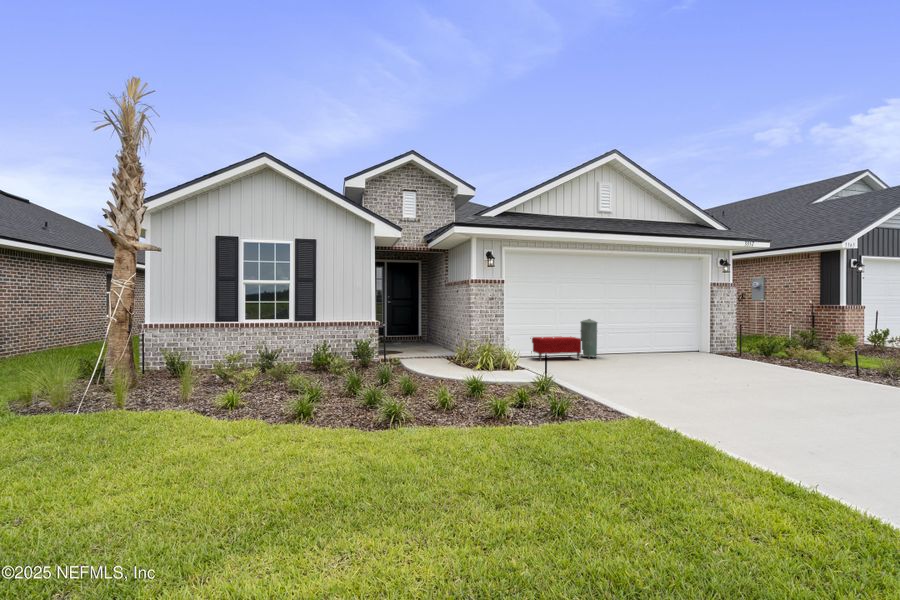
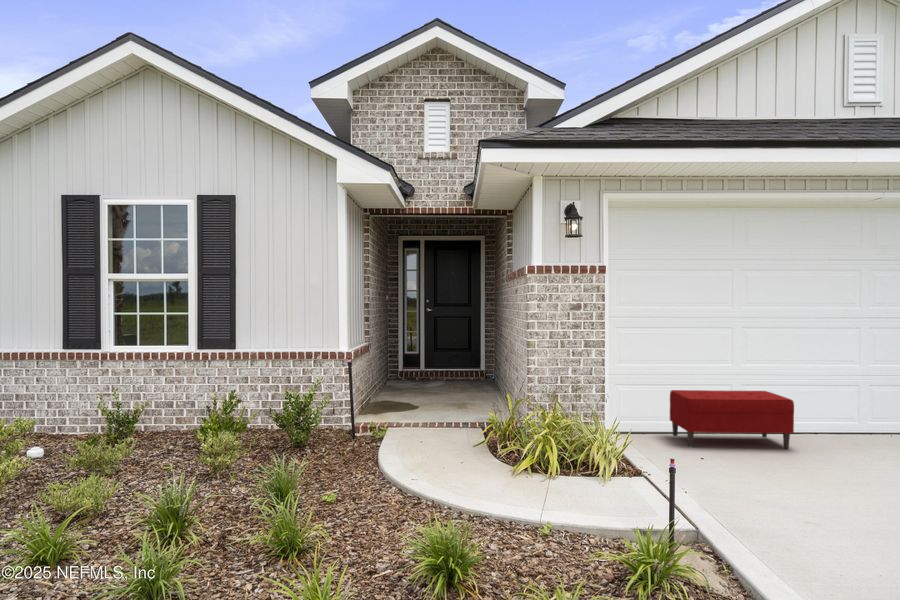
trash can: present [580,319,597,359] -> none [792,353,837,446]

